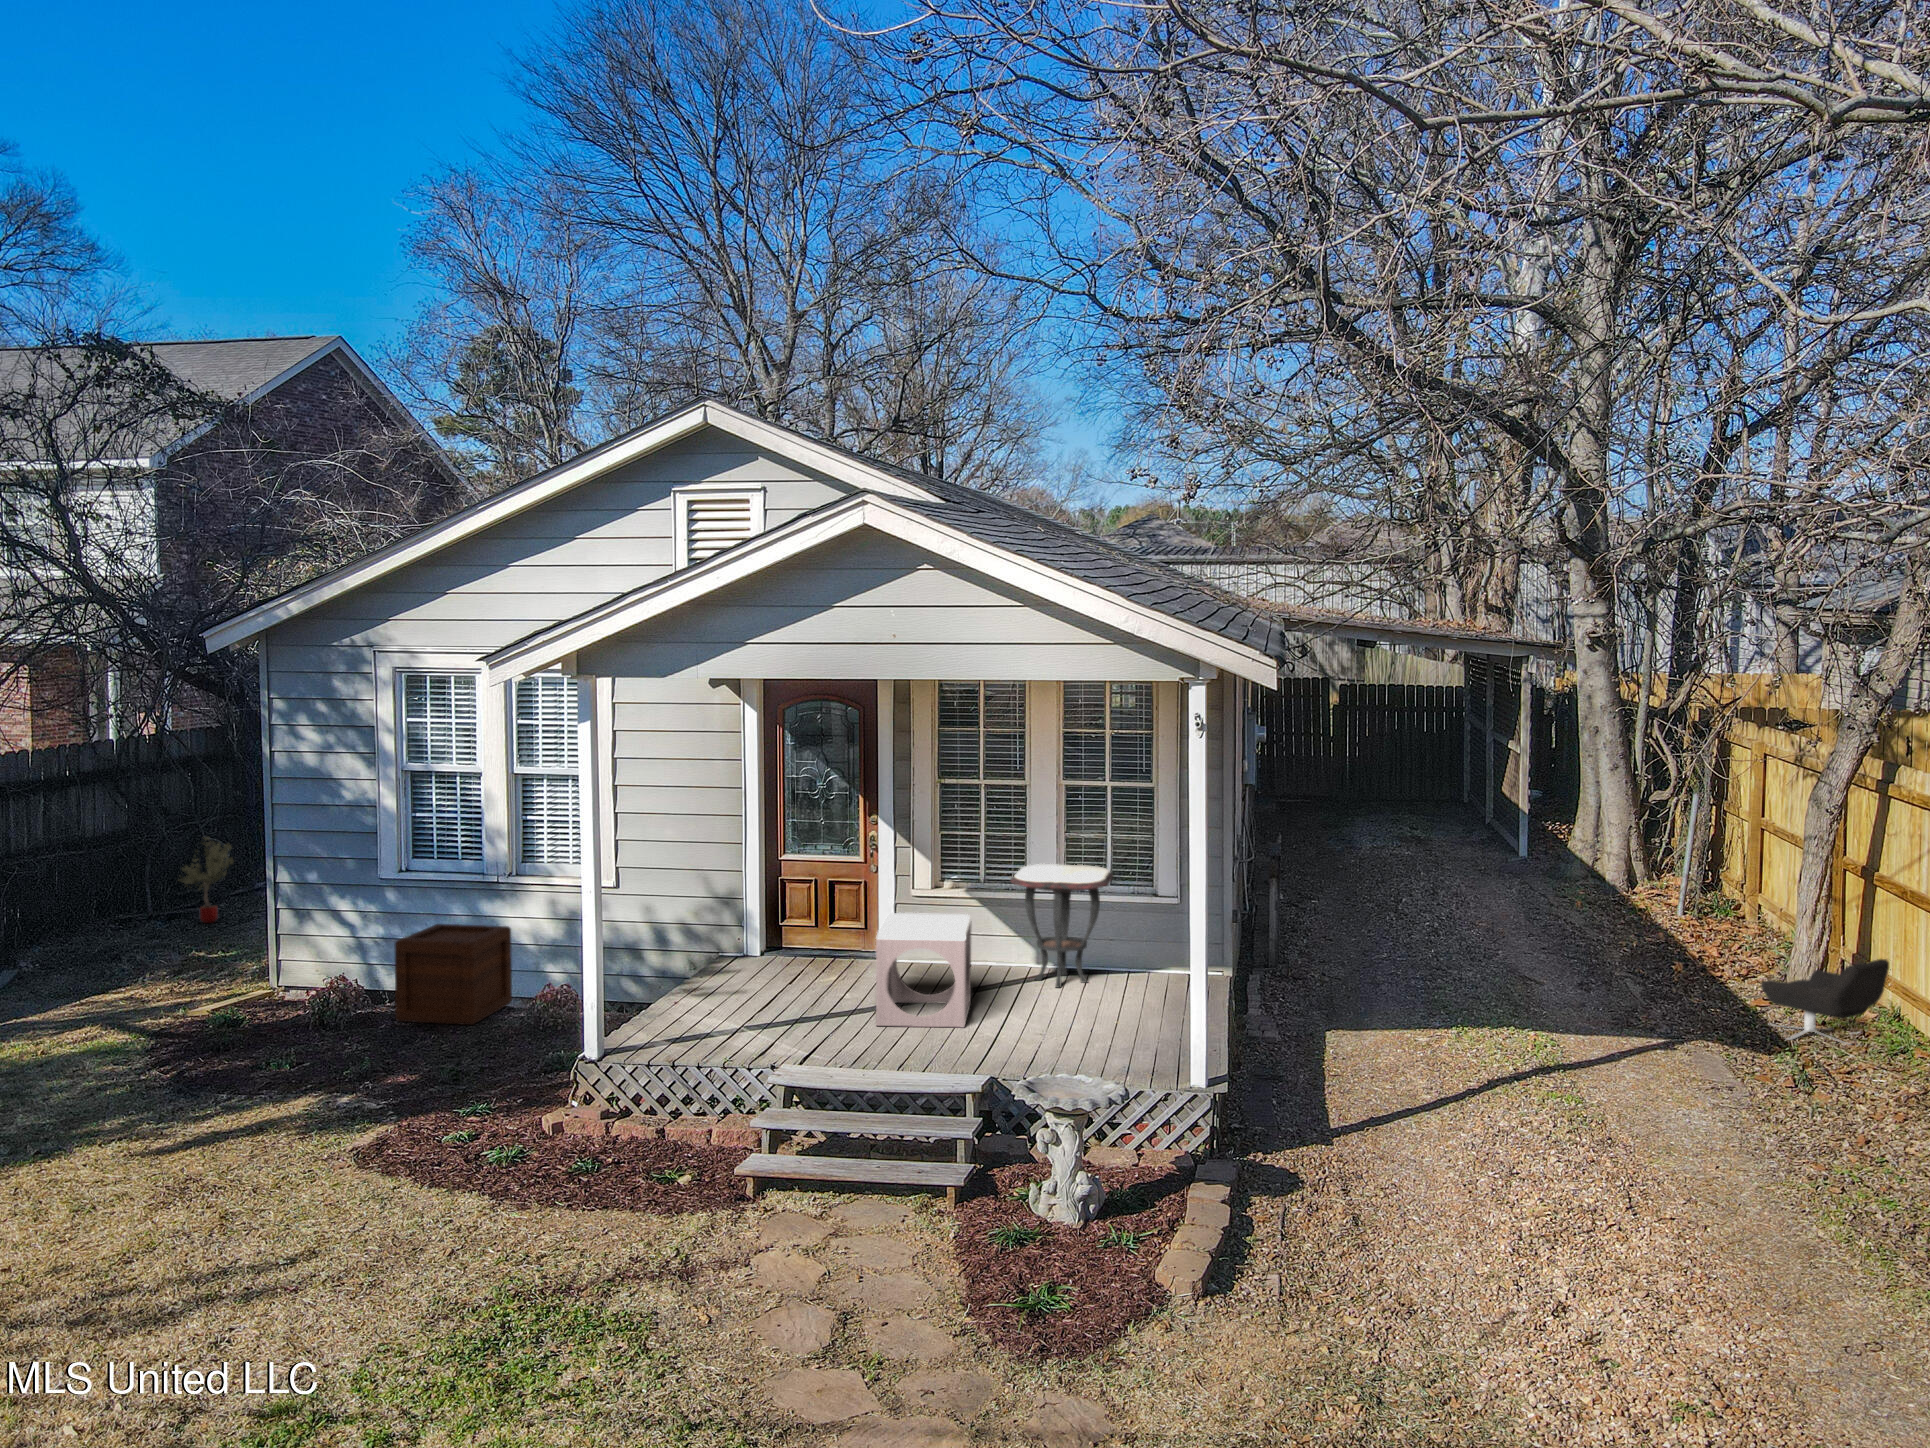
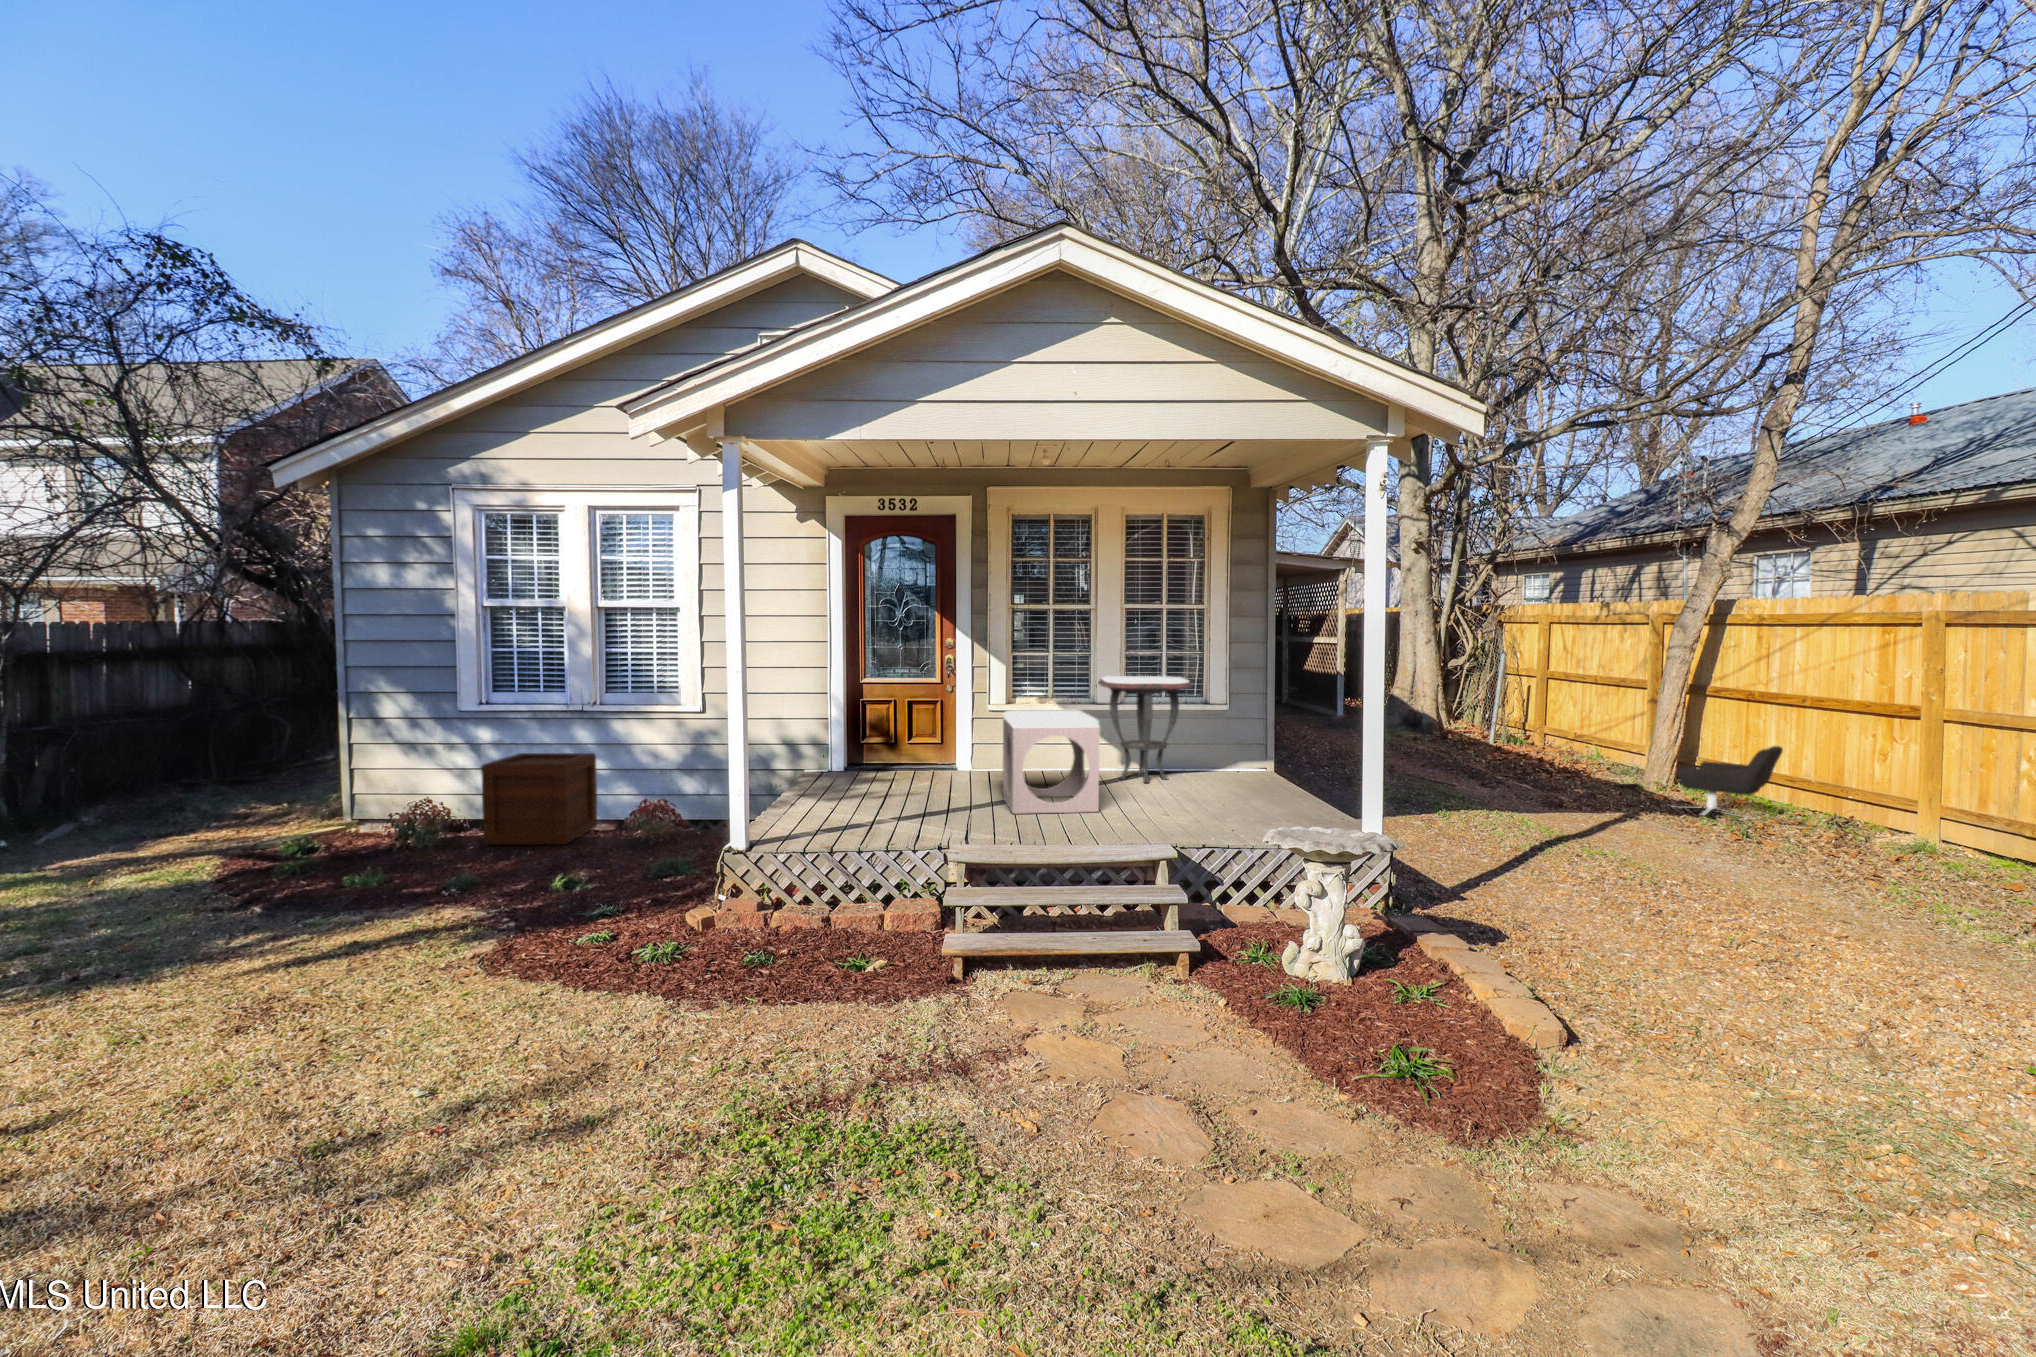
potted tree: present [179,837,233,923] -> none [236,700,295,780]

